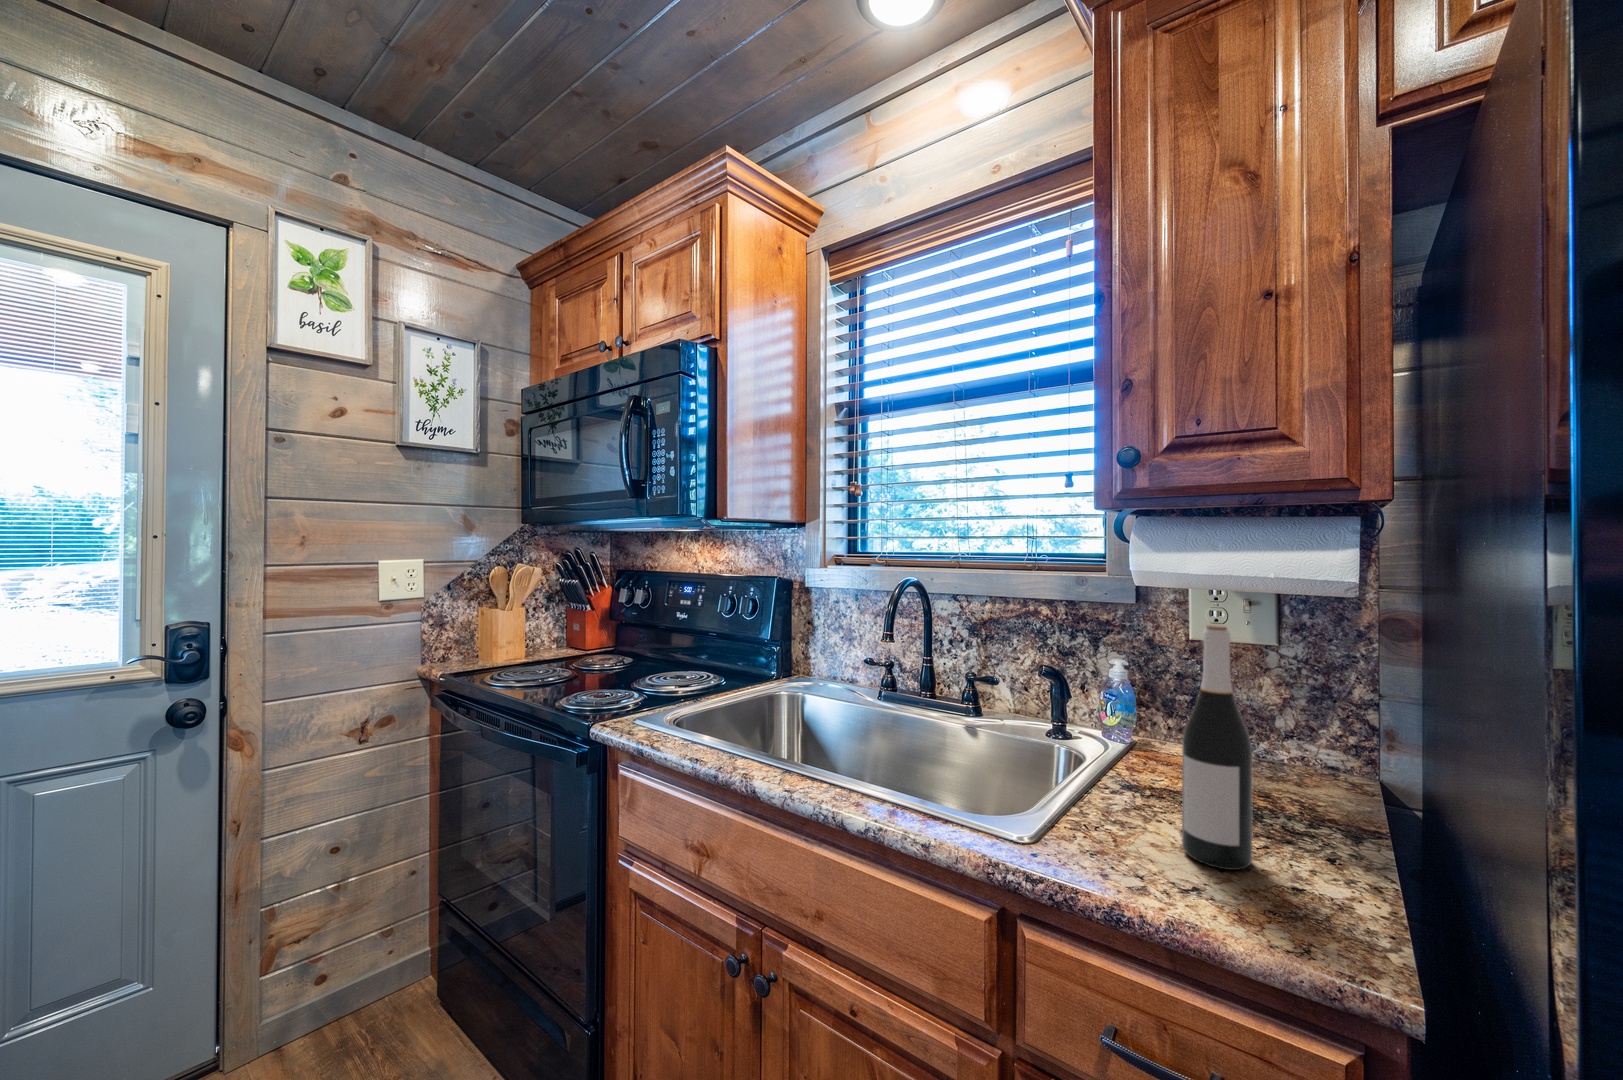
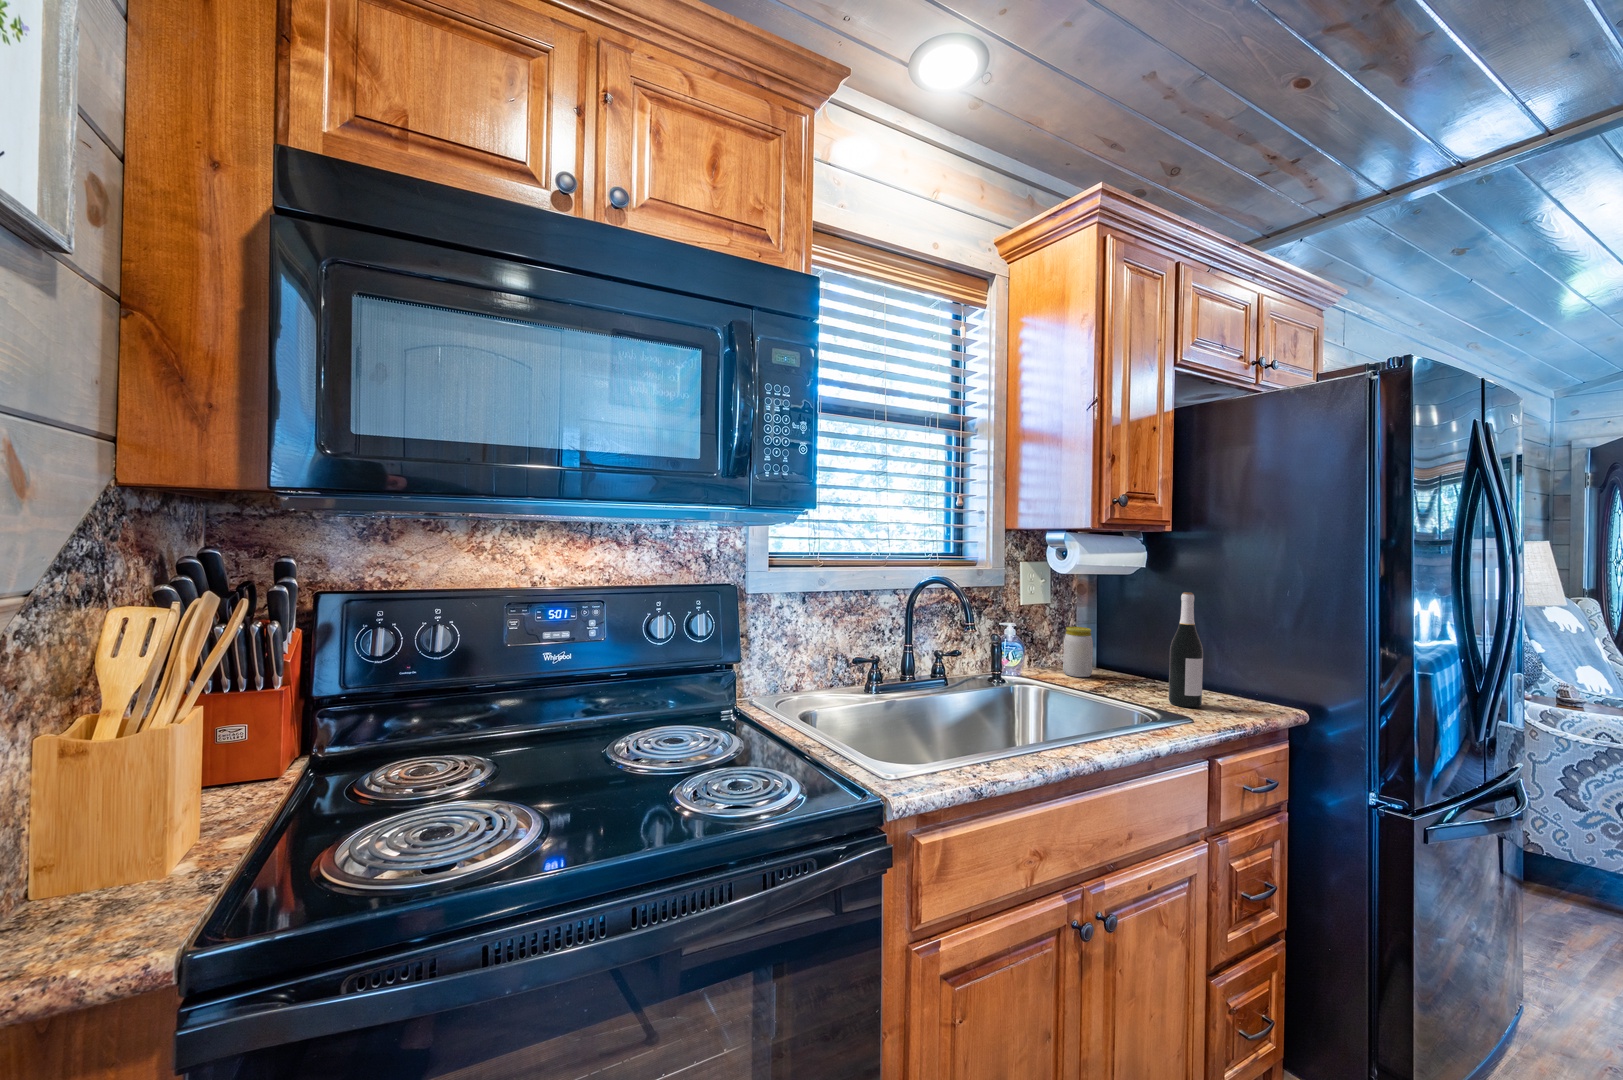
jar: none [1254,691,1317,792] -> present [1063,627,1093,677]

